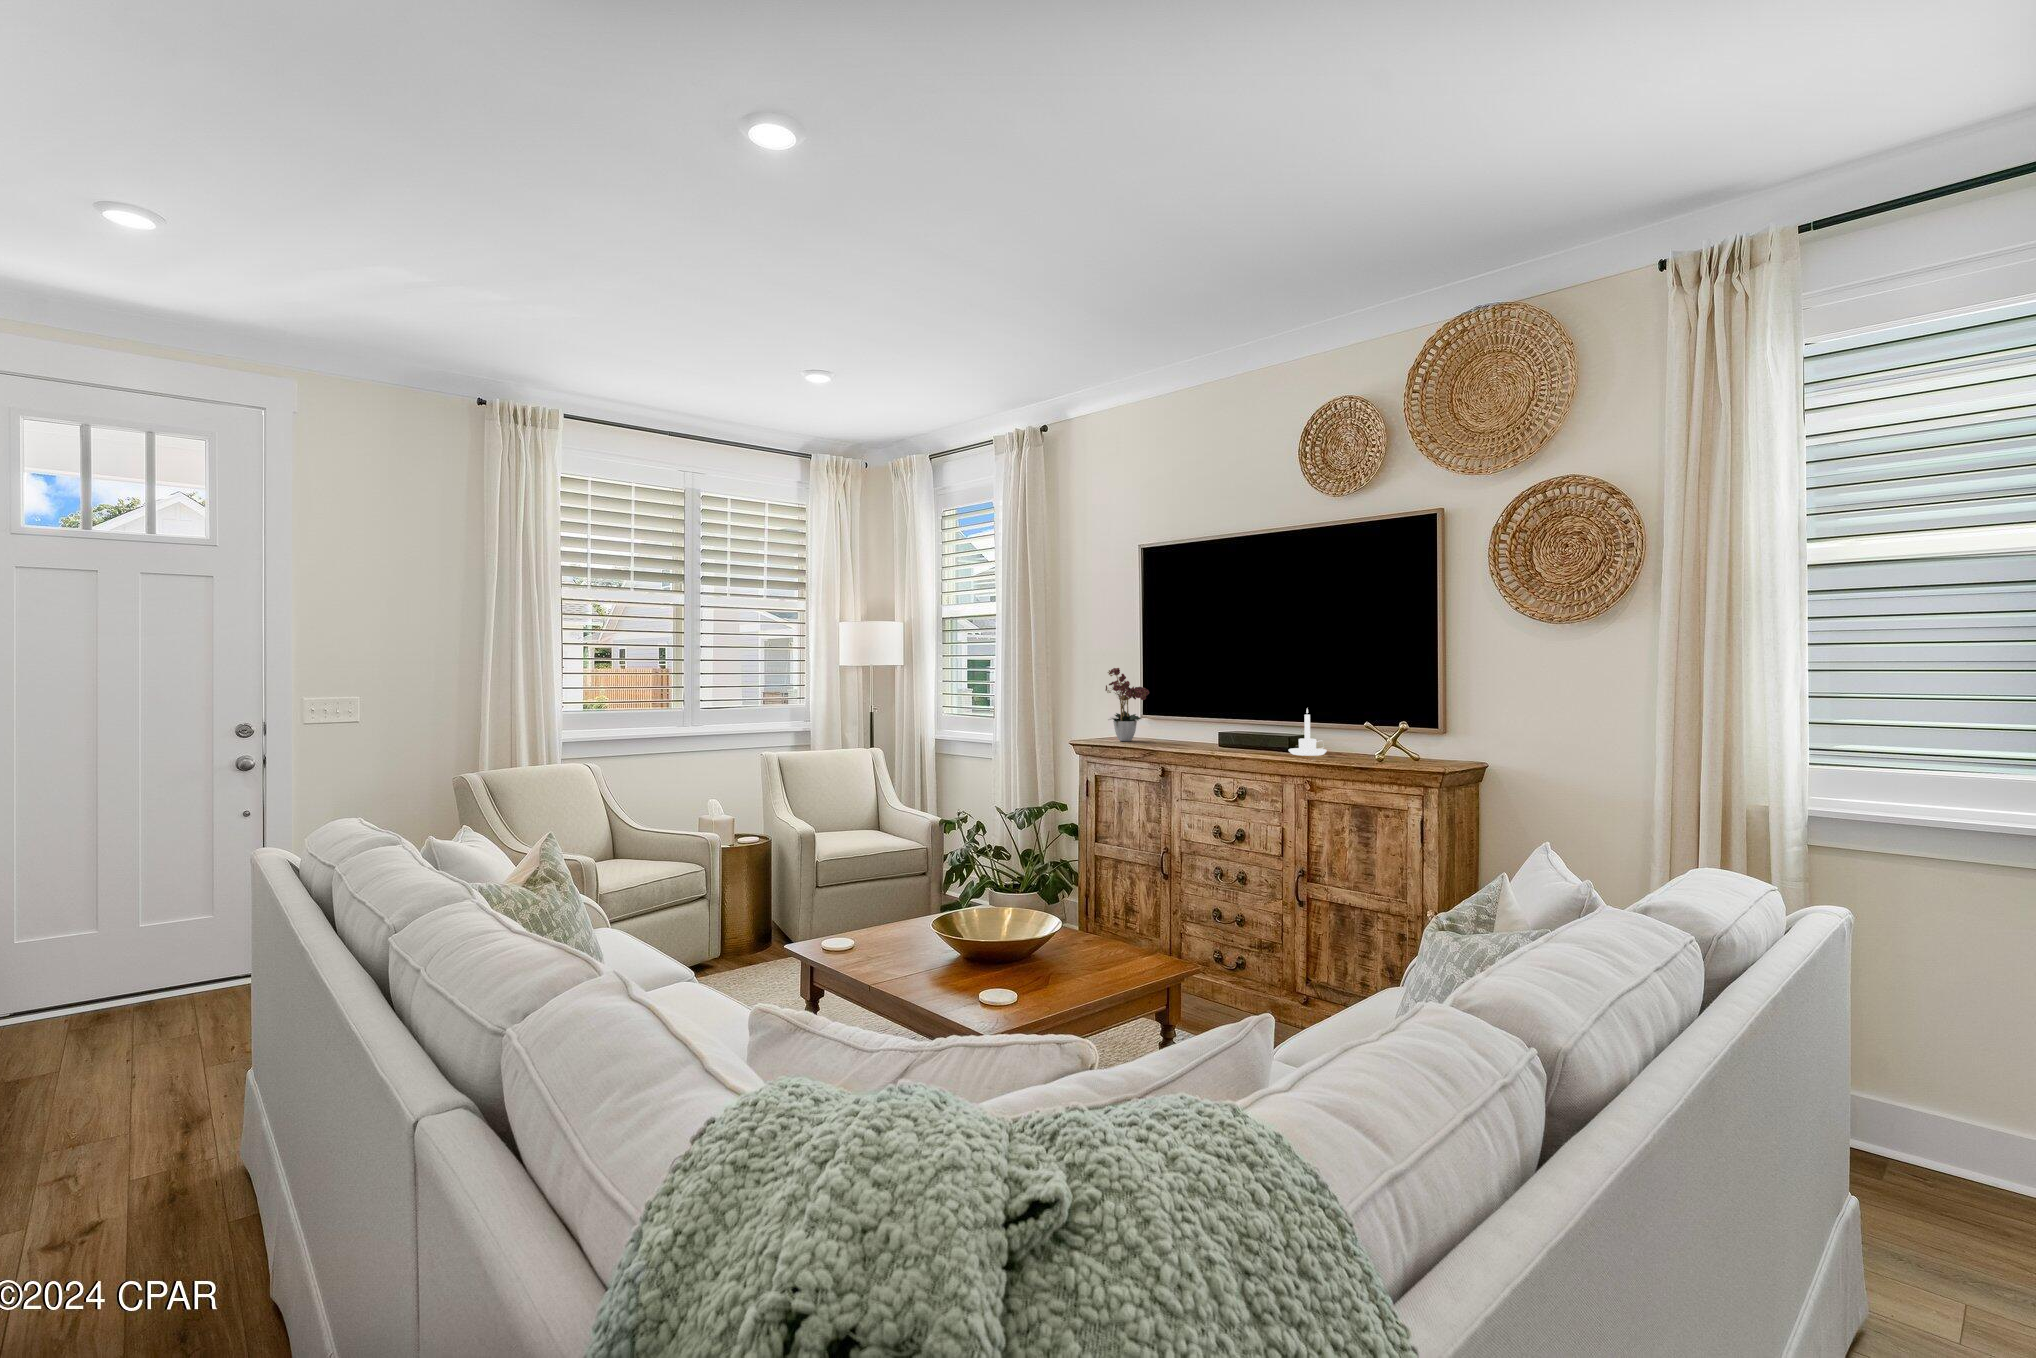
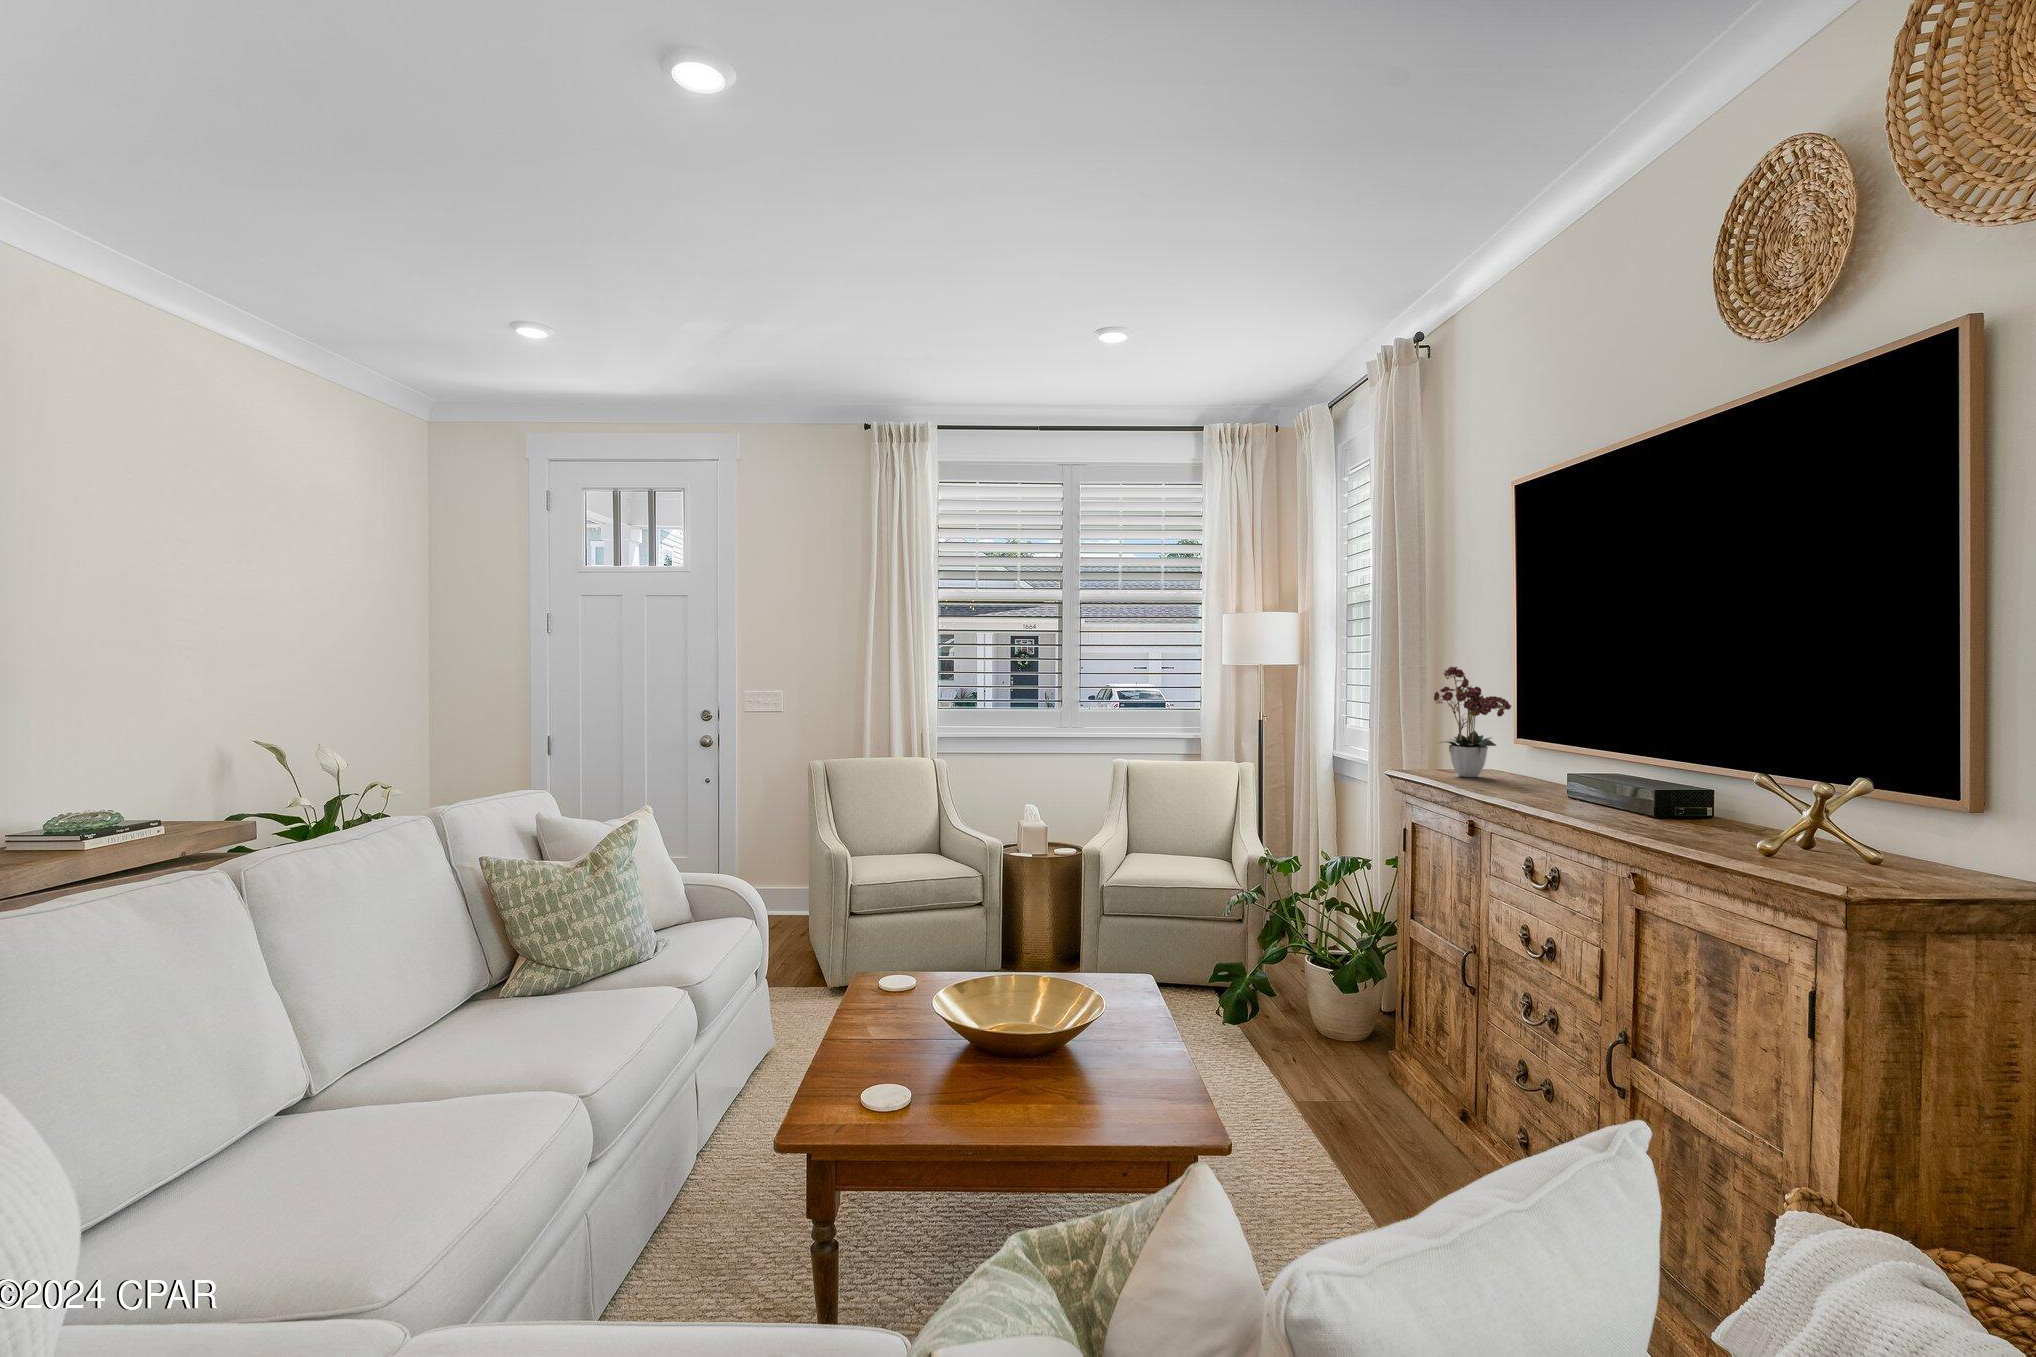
candle holder: present [1289,709,1327,756] -> none [1635,739,1717,829]

